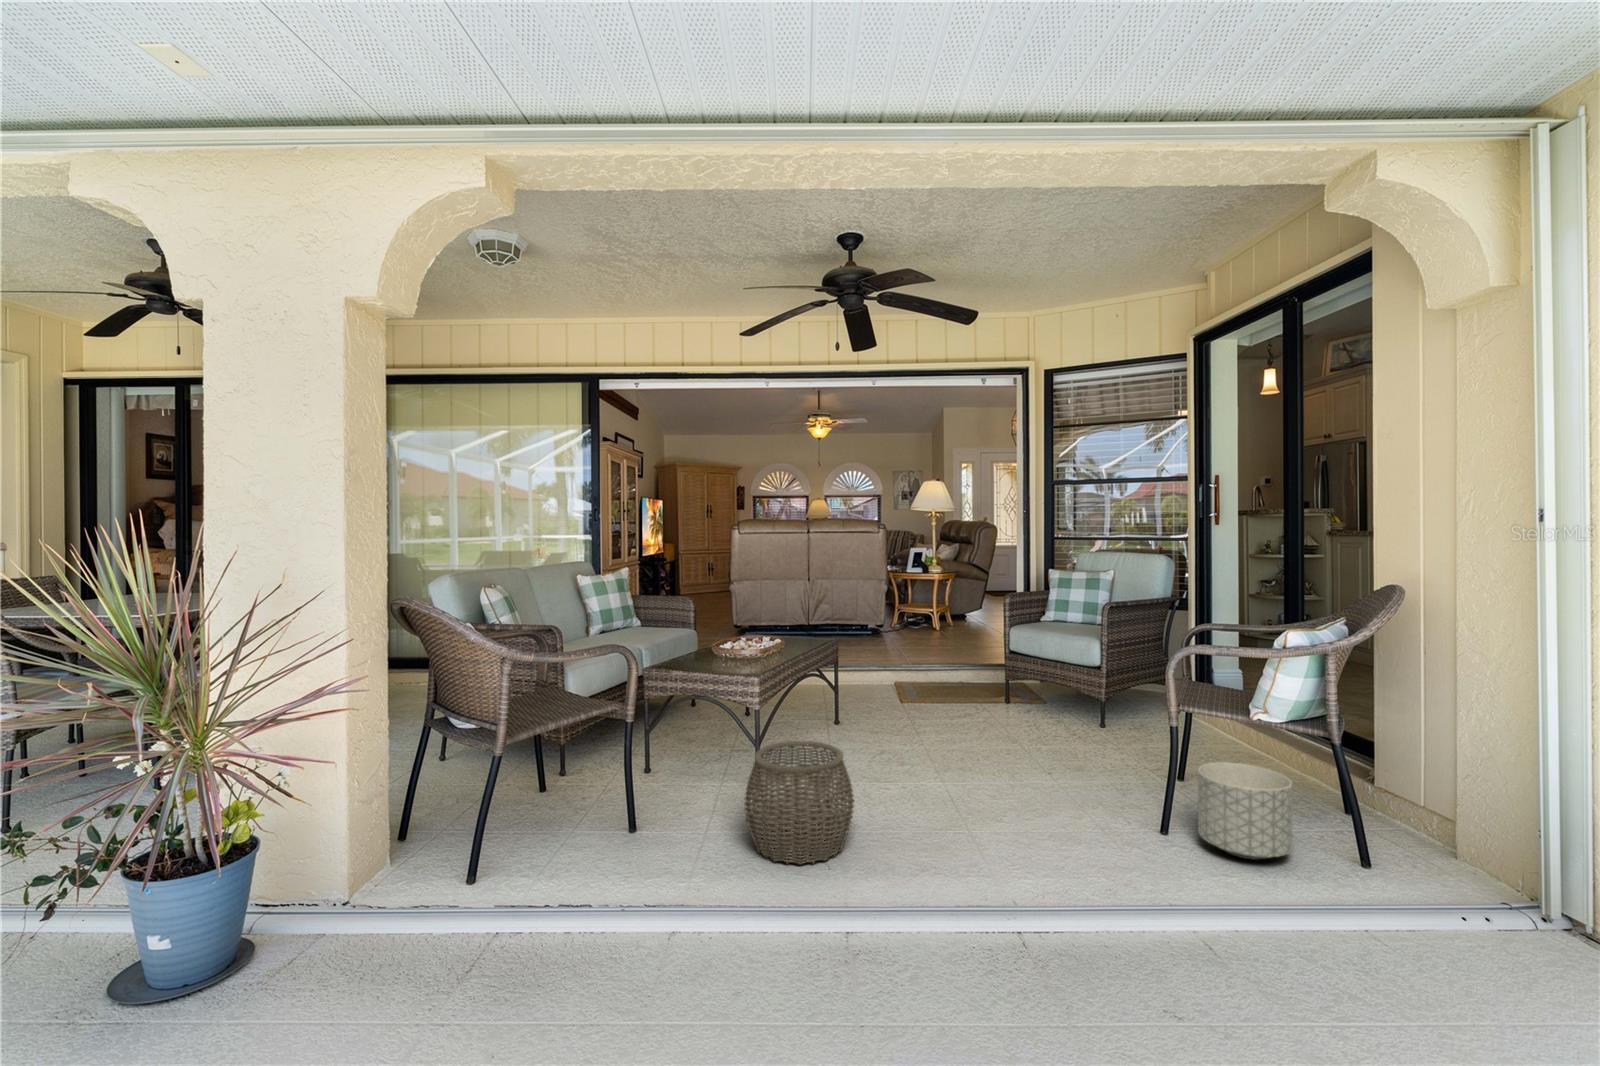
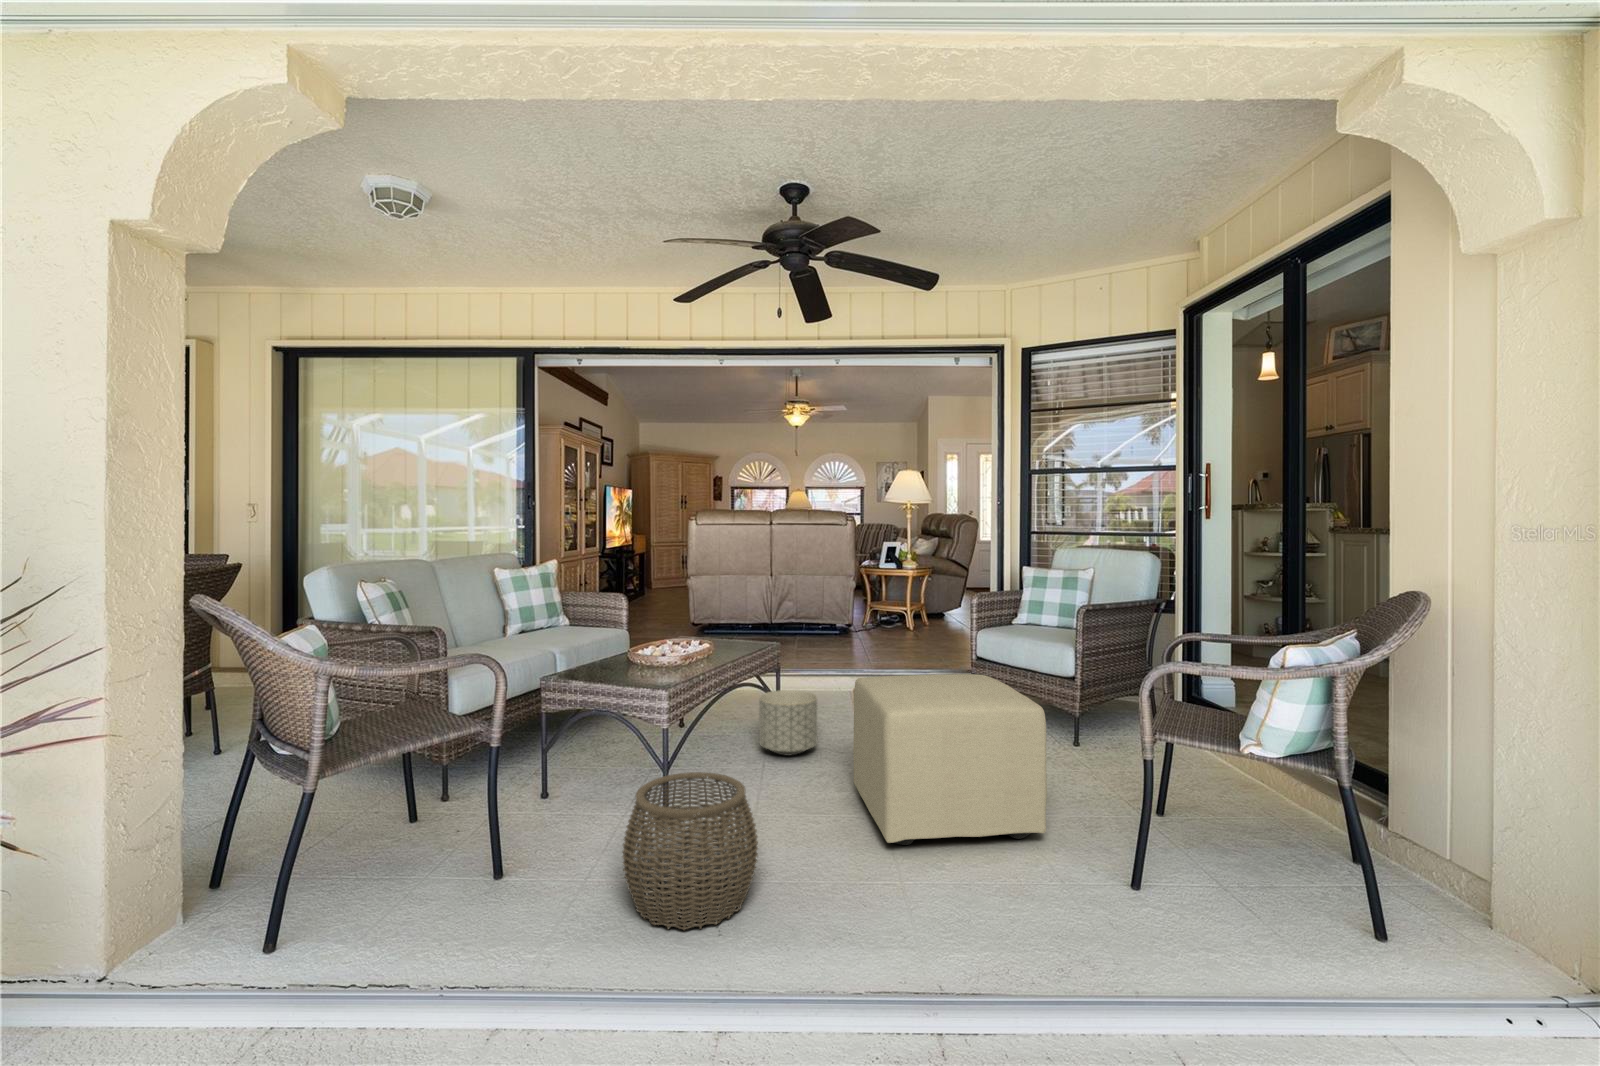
ottoman: none [914,662,1086,804] -> present [853,674,1047,845]
planter: present [1198,762,1292,860] -> present [759,690,817,756]

